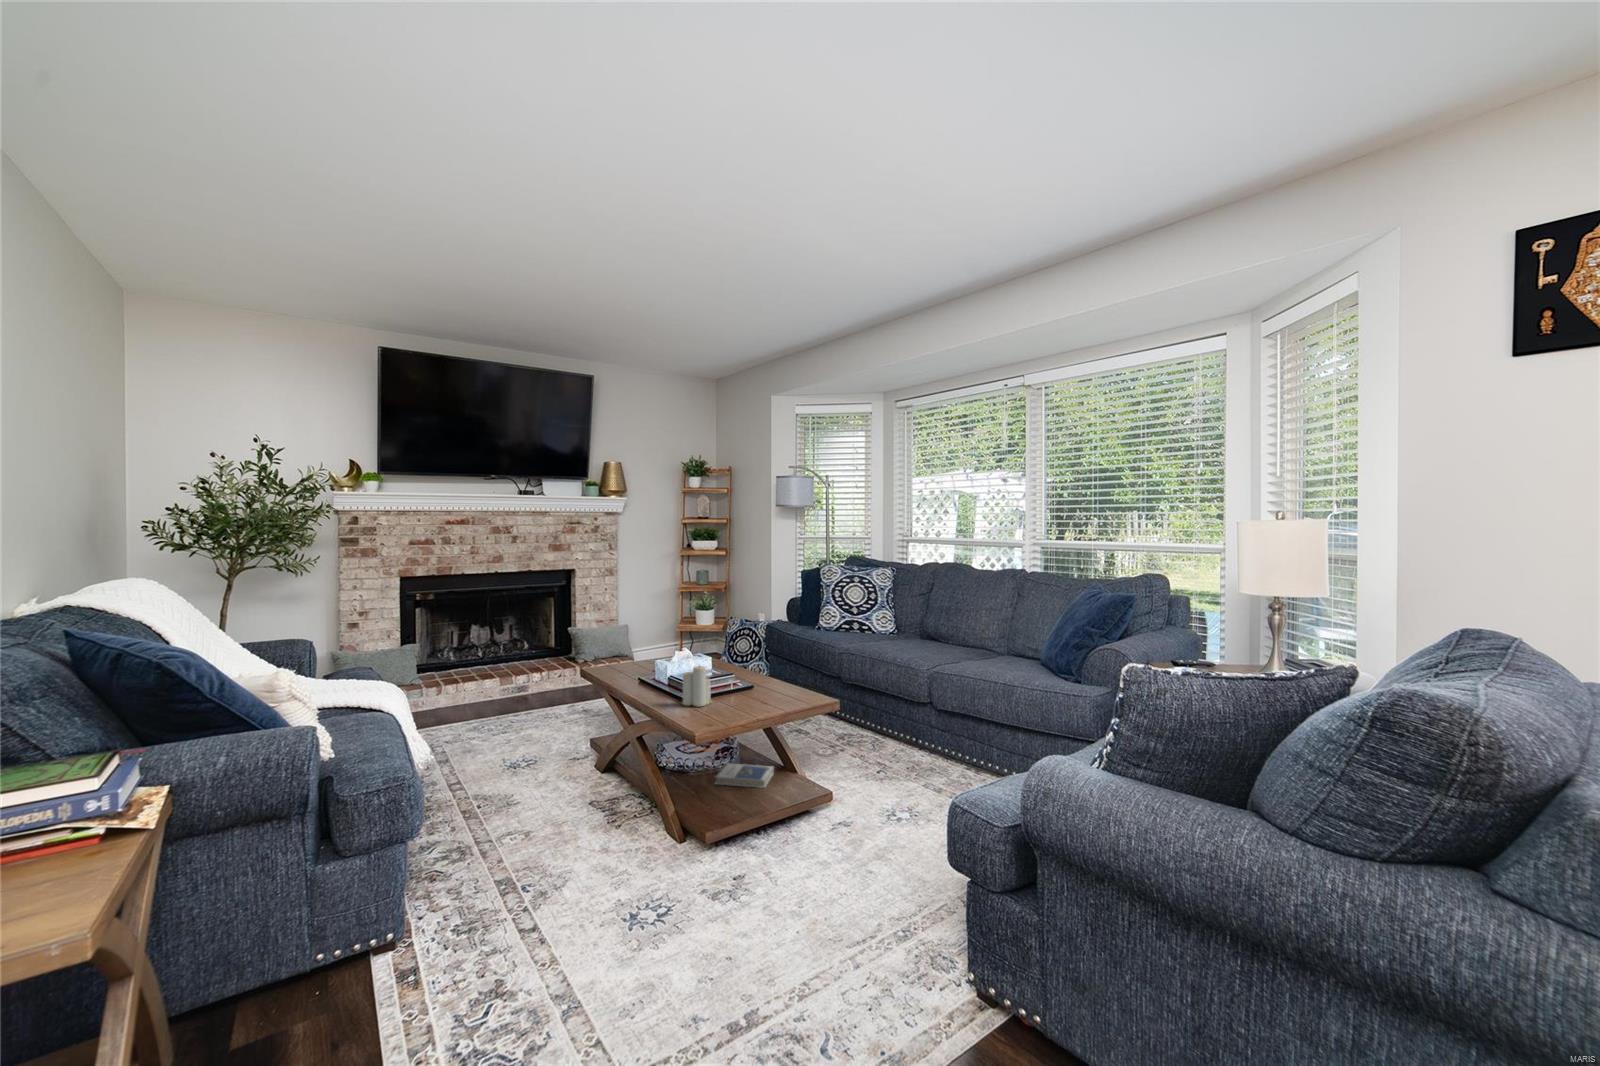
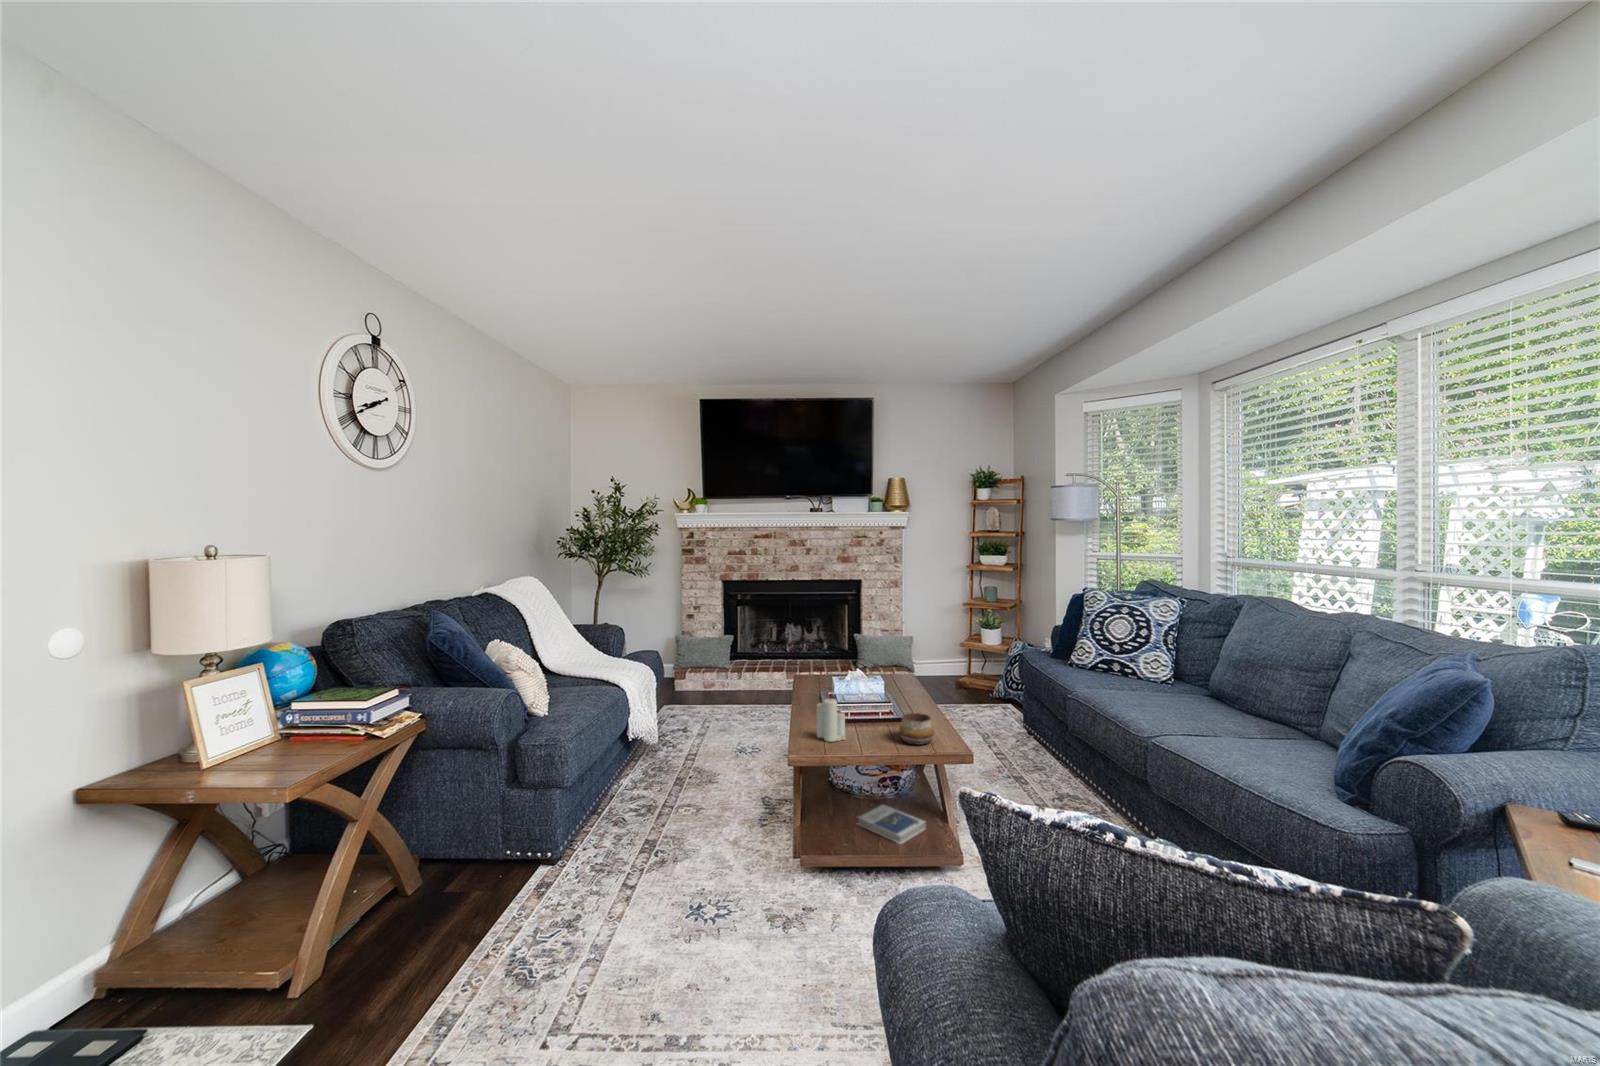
decorative bowl: none [755,670,787,696] -> present [899,713,934,745]

